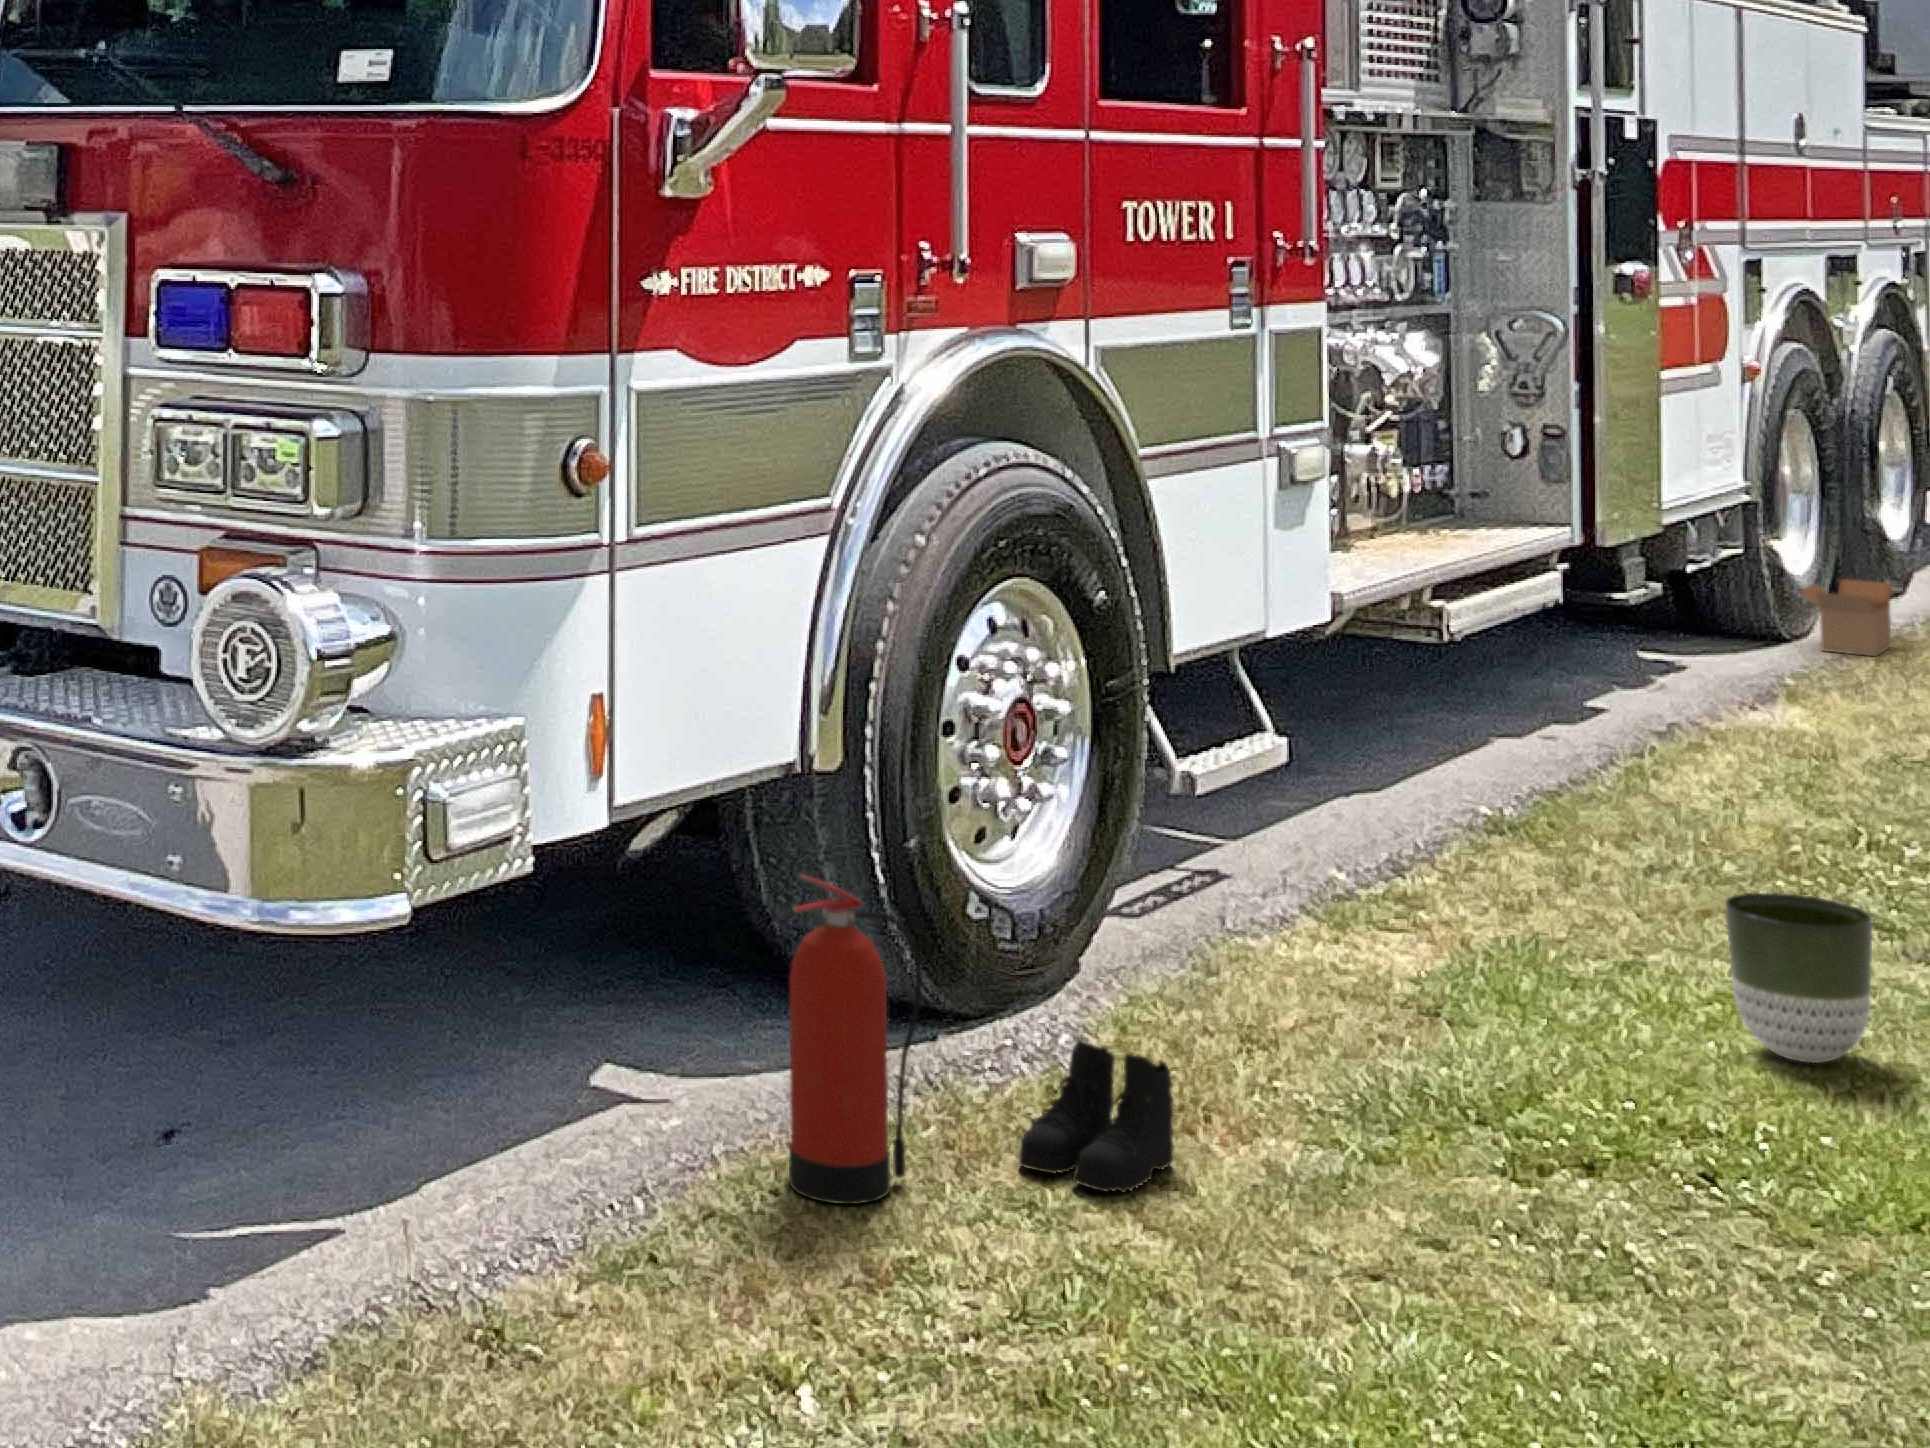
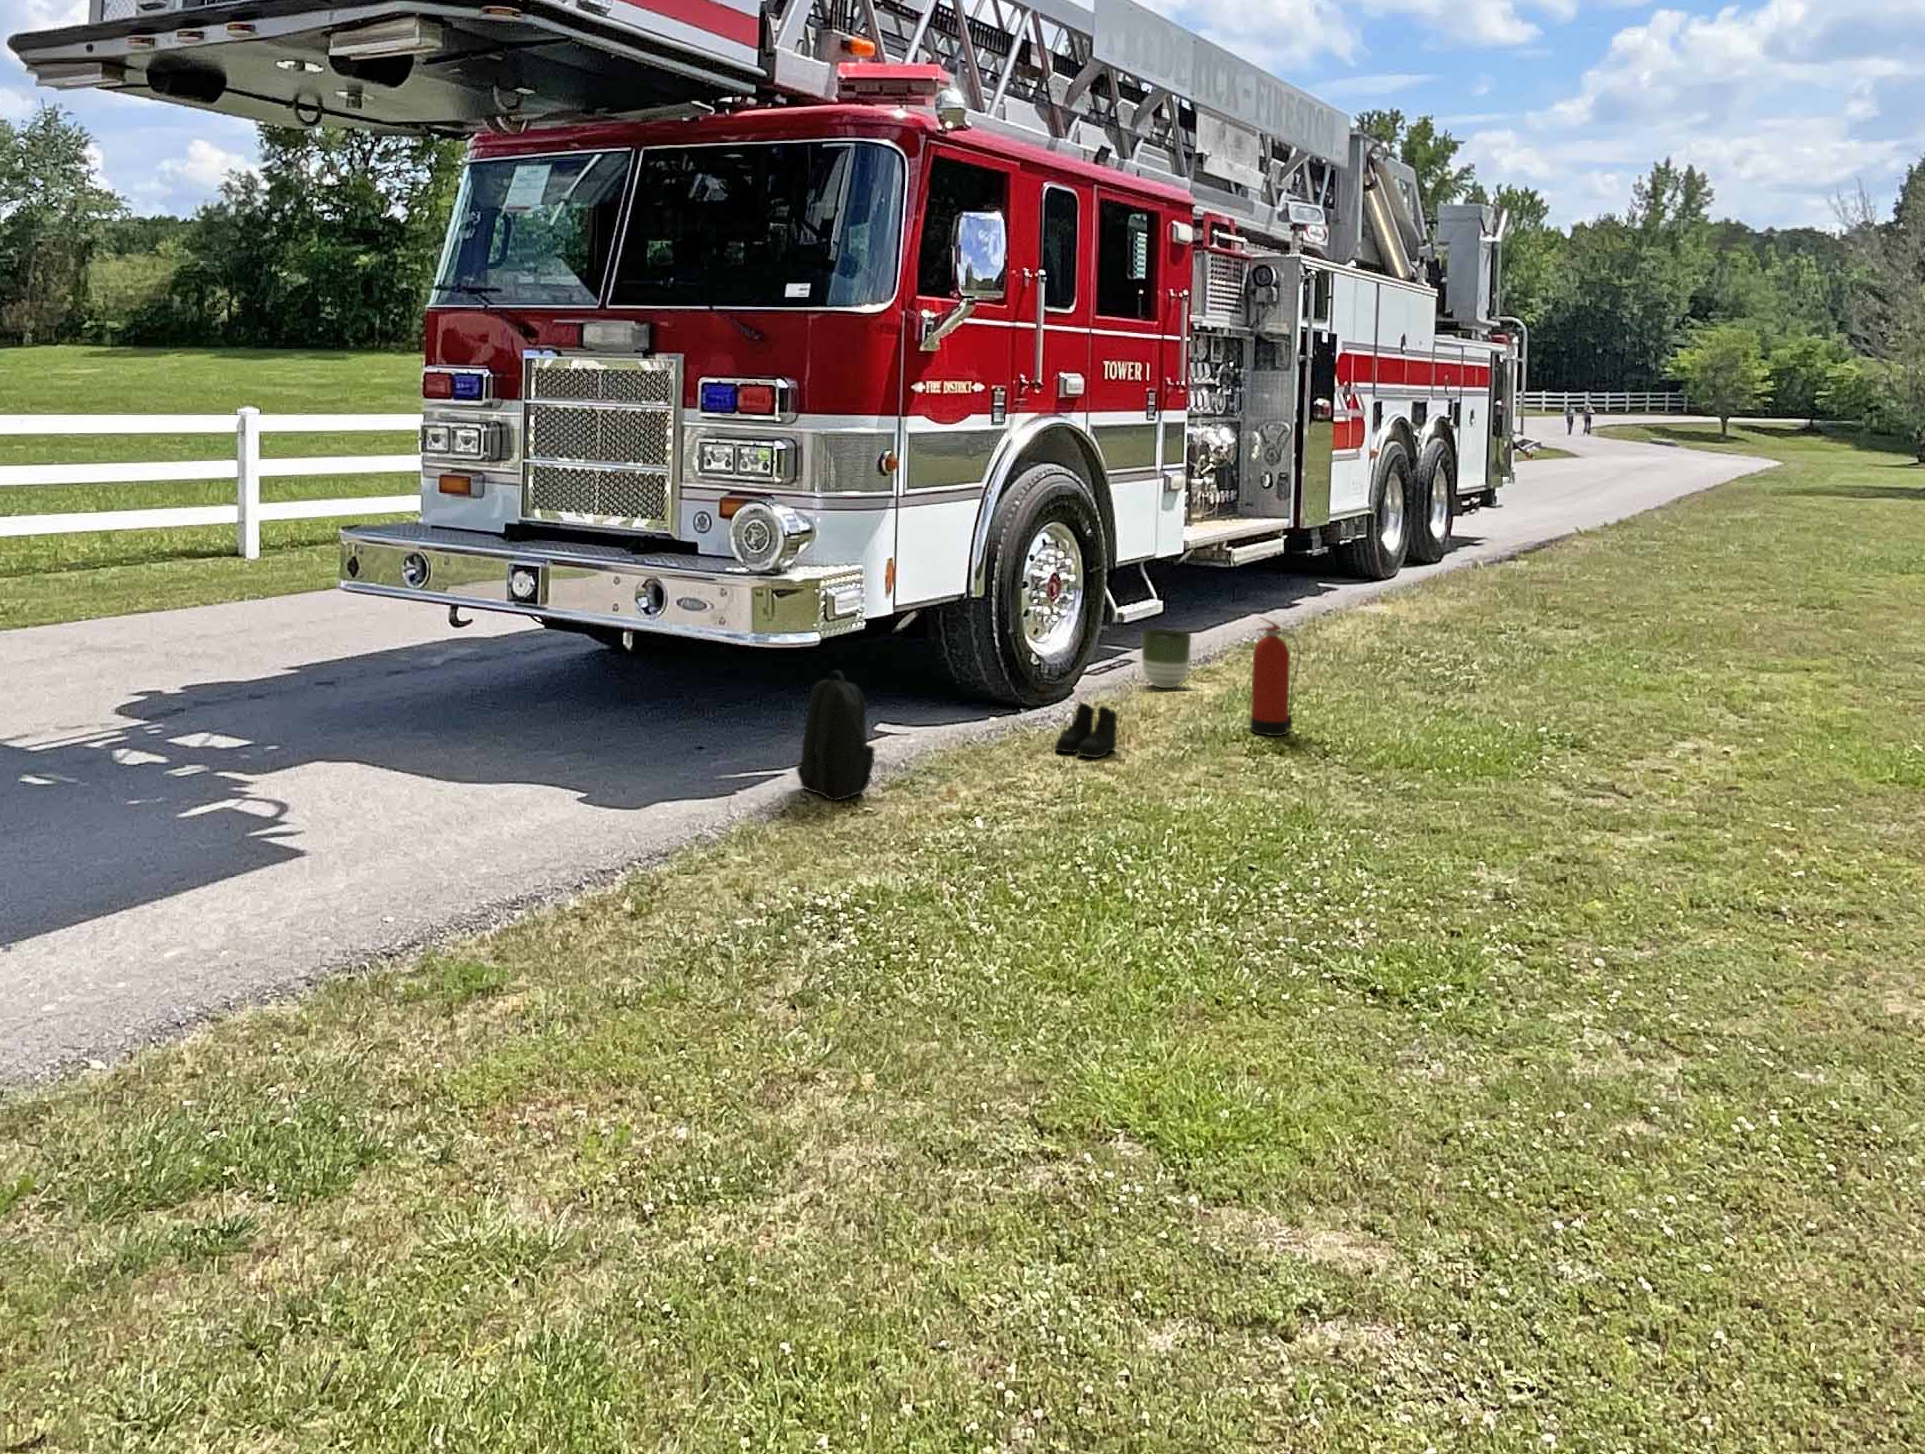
cardboard box: present [1800,579,1892,656] -> none [1388,553,1438,588]
fire extinguisher: present [789,873,922,1204] -> present [1250,618,1300,736]
planter: present [1725,893,1872,1063] -> present [1142,629,1191,688]
backpack: none [350,991,537,1335] -> present [797,671,875,800]

